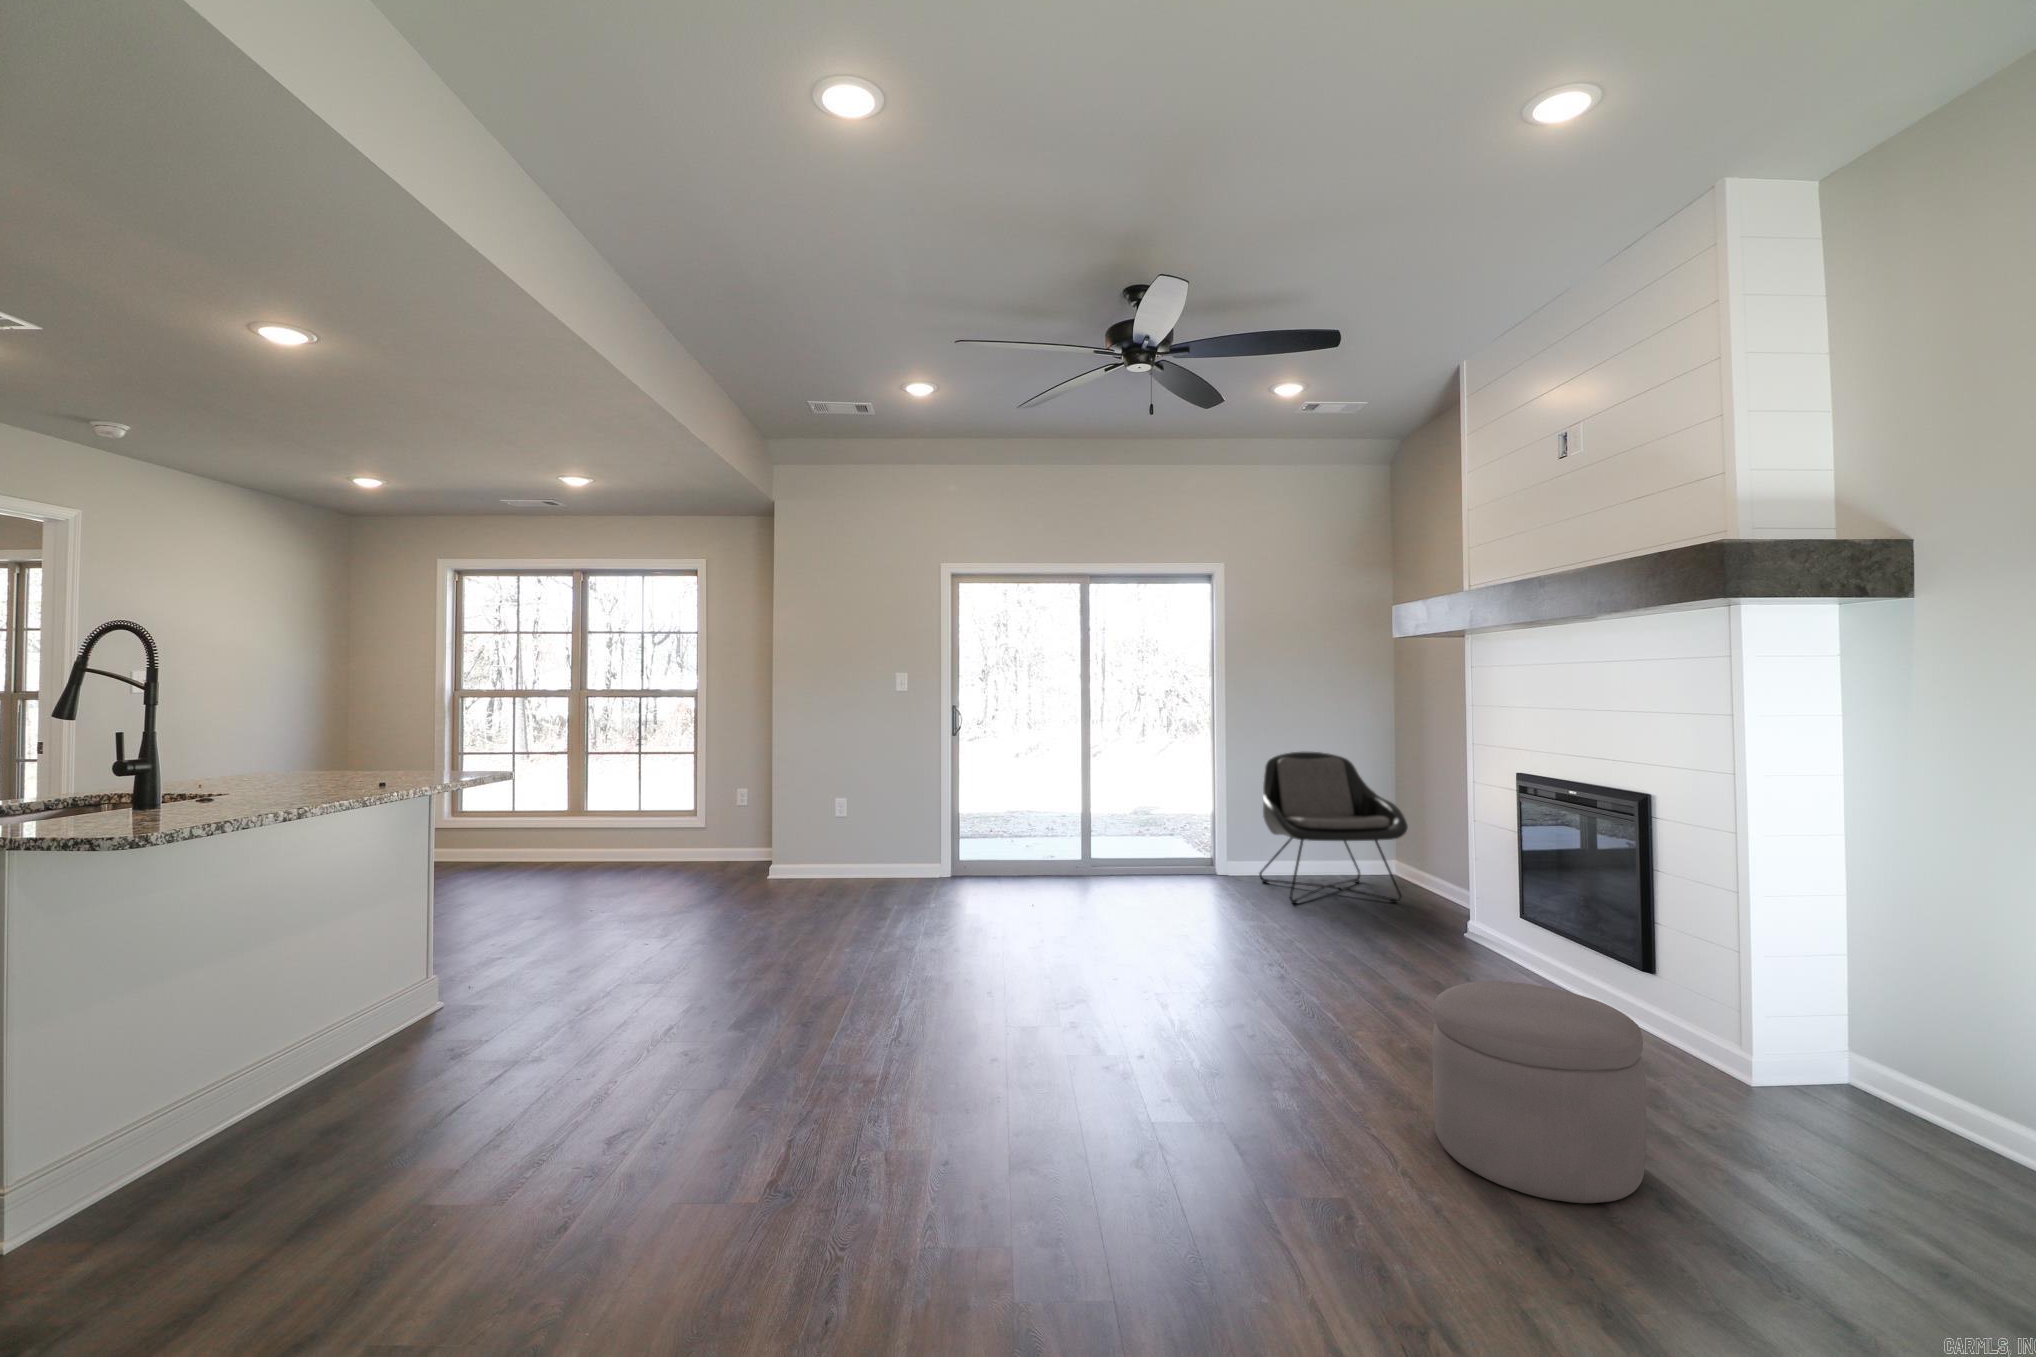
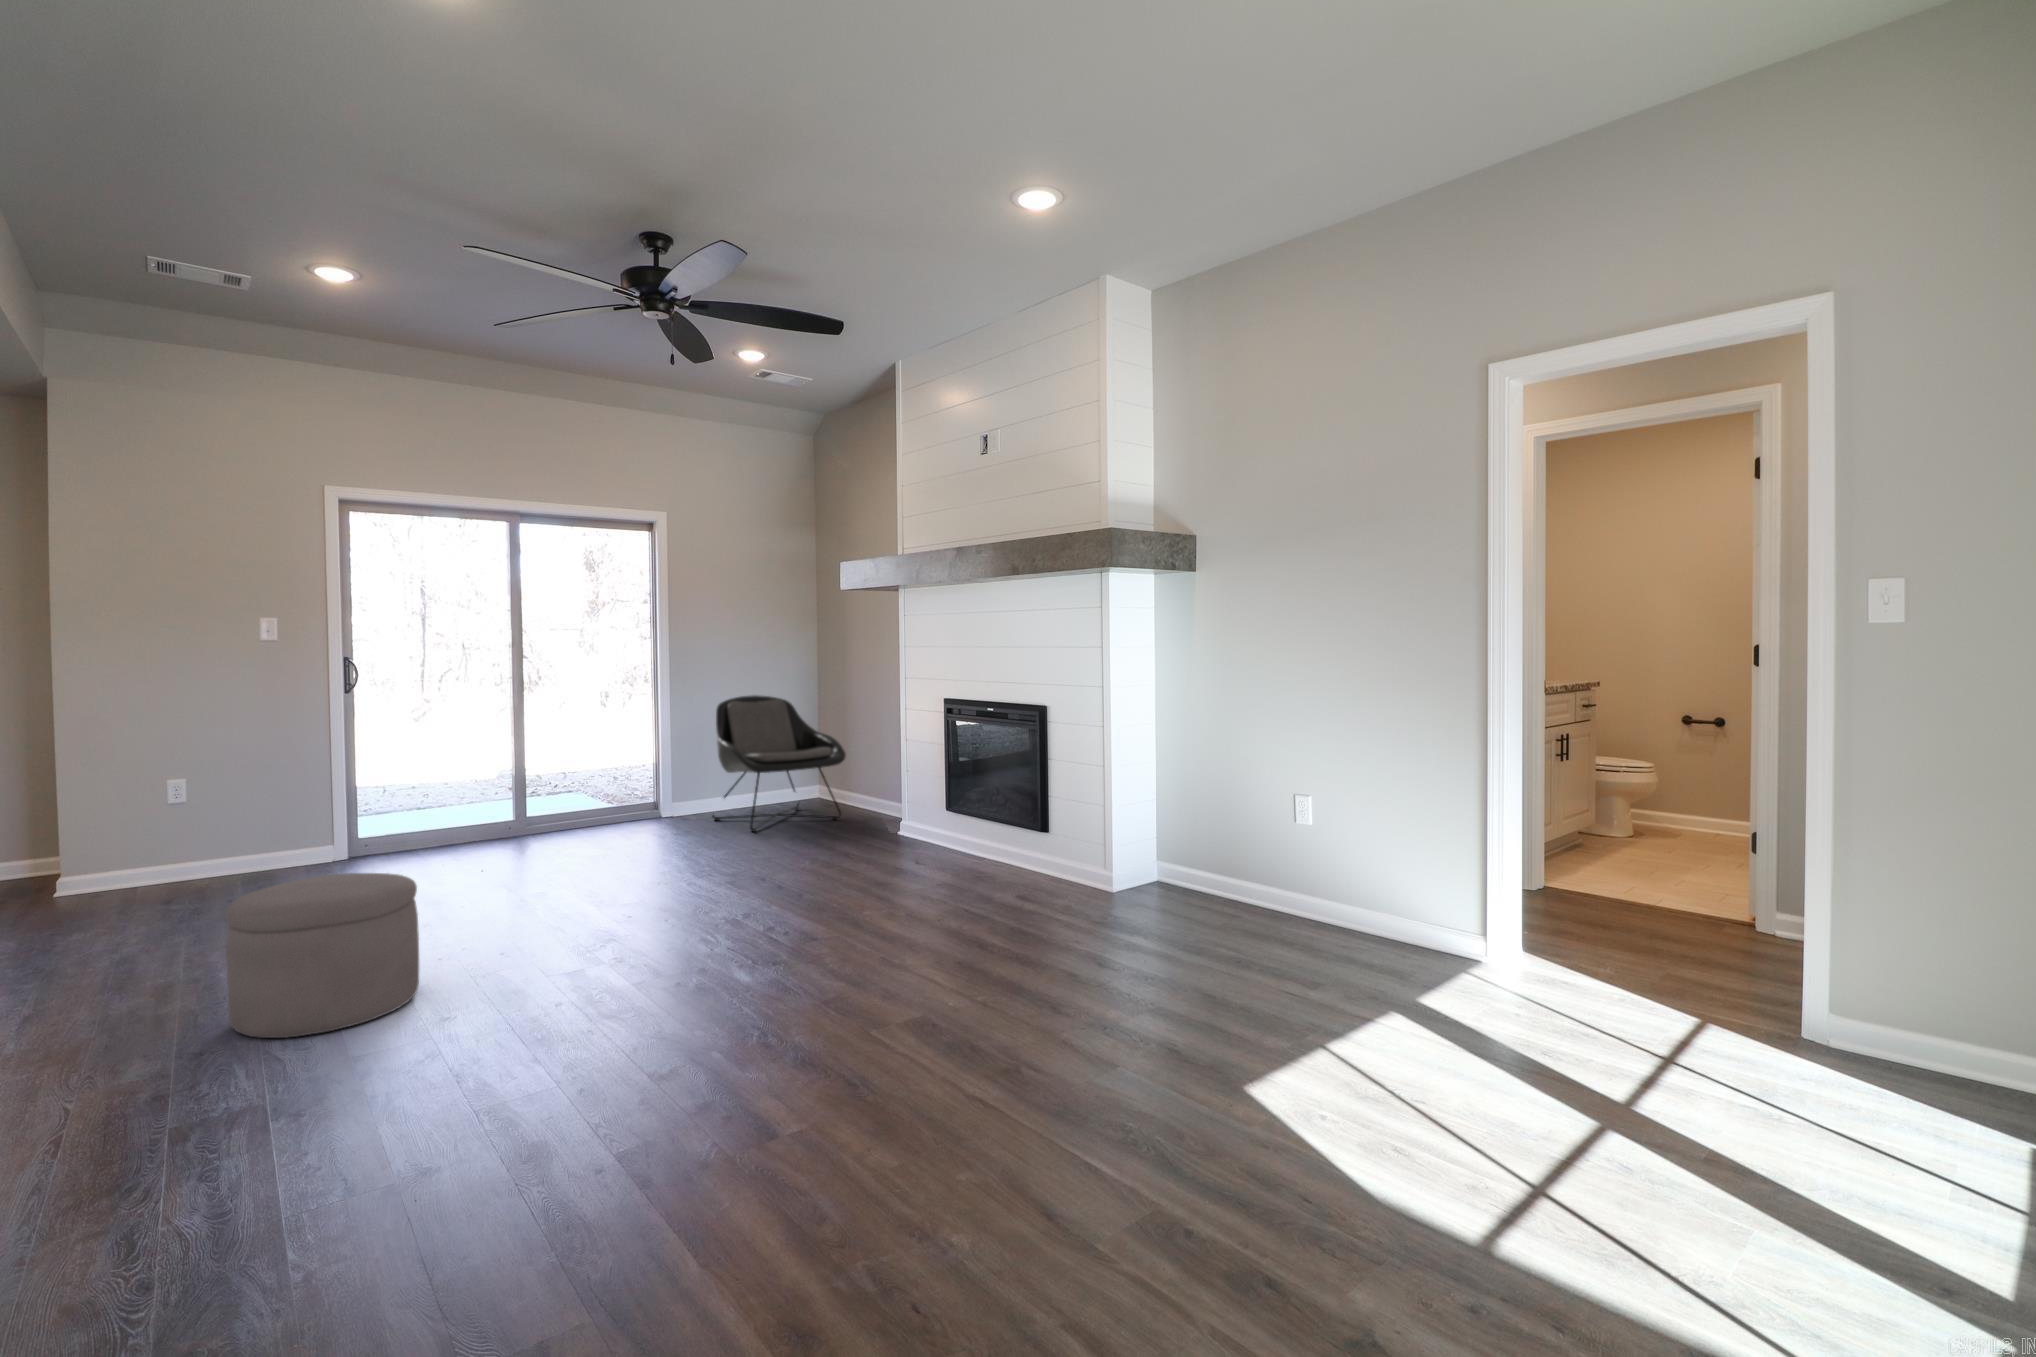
ottoman: present [1432,981,1646,1203] -> present [225,873,419,1038]

